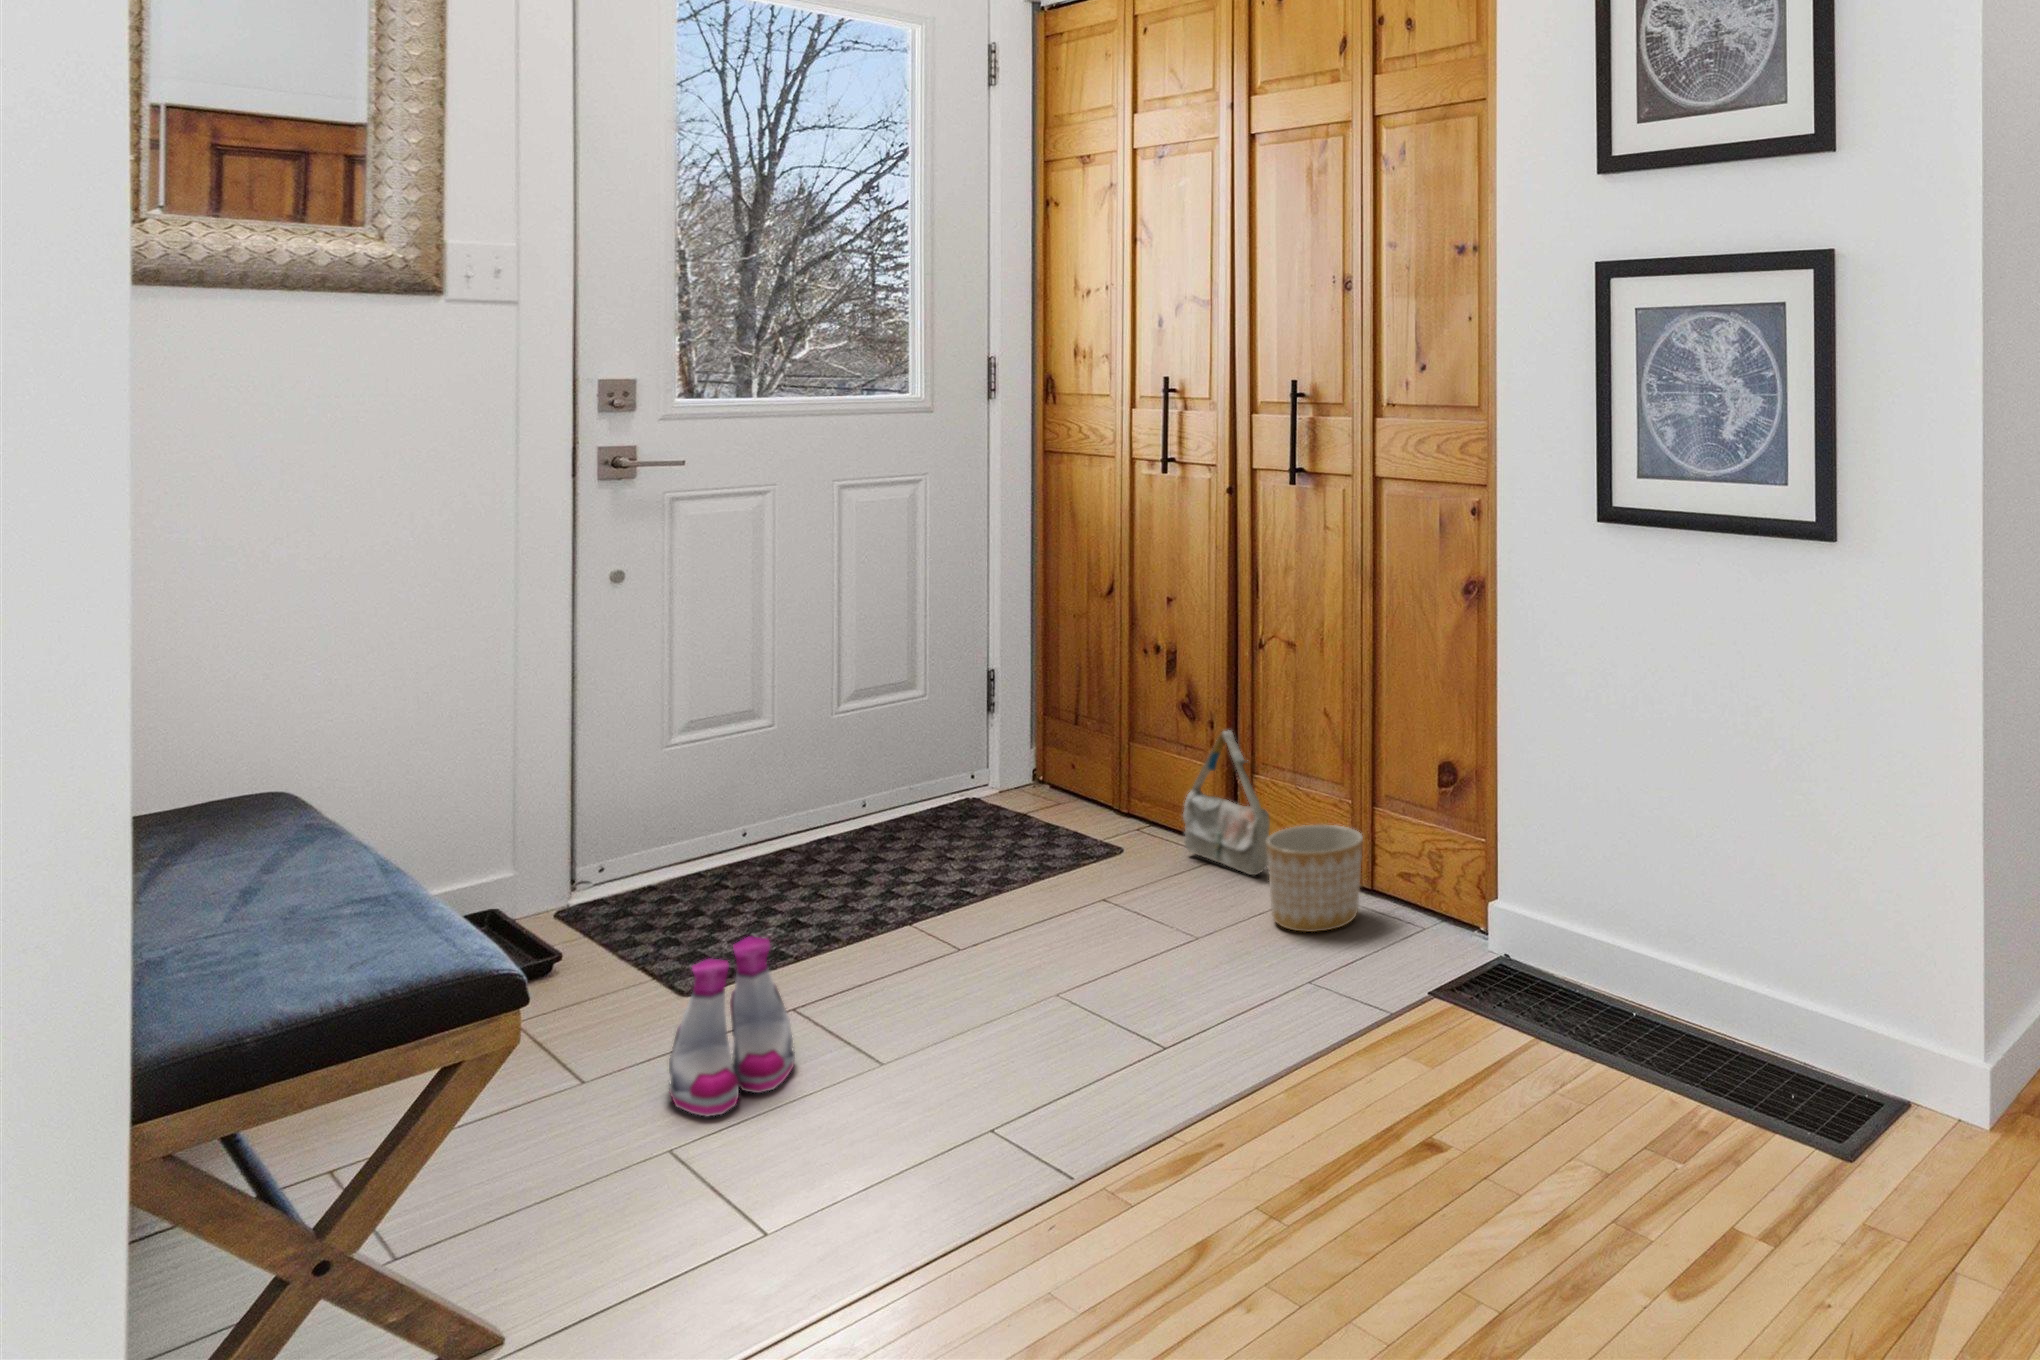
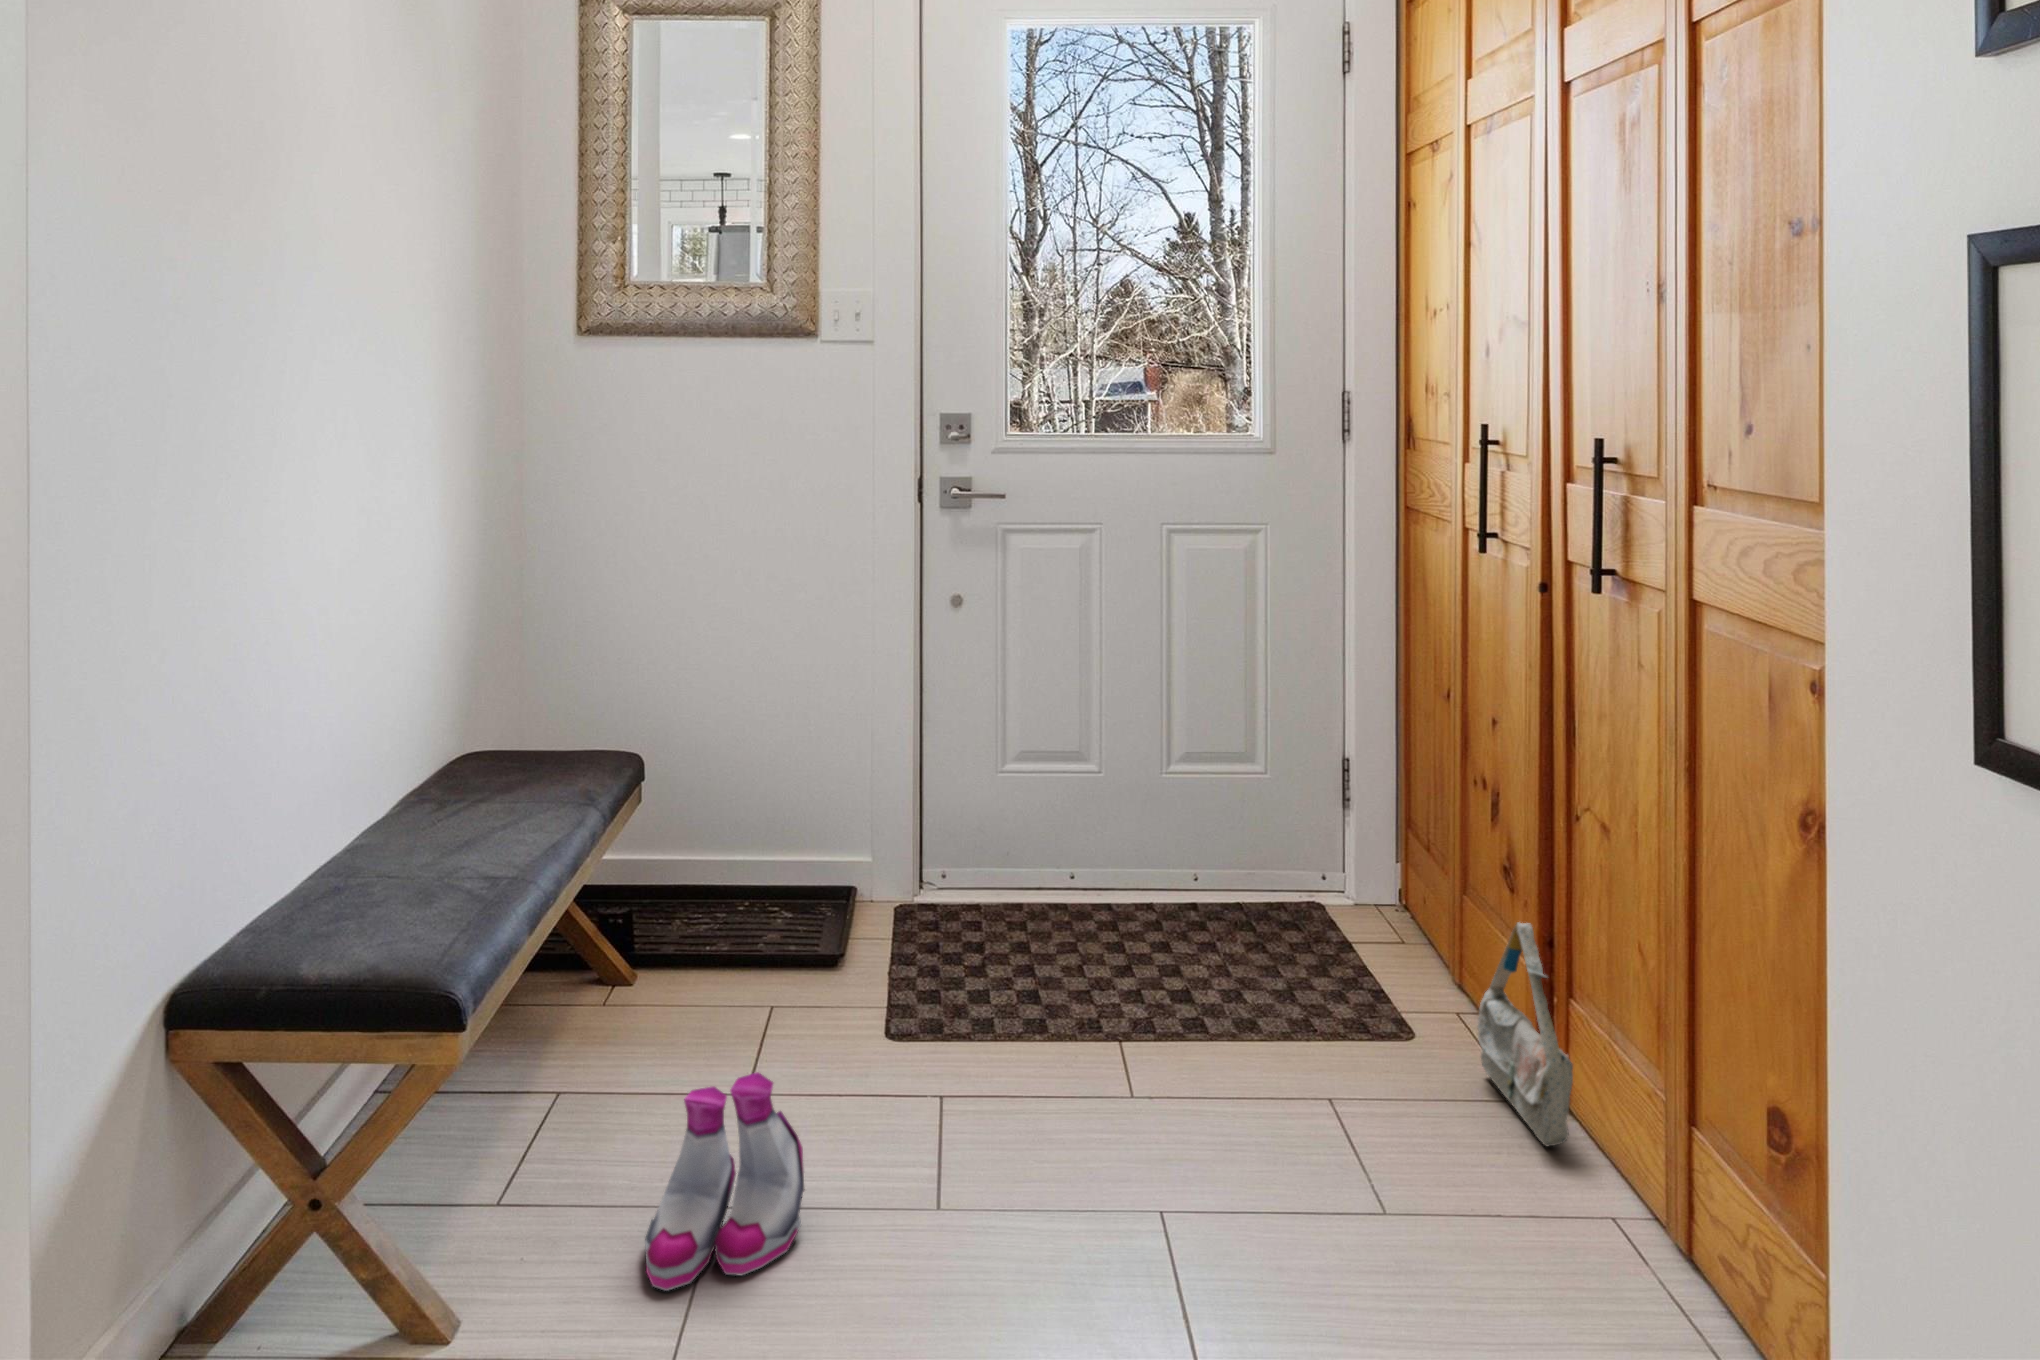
planter: present [1266,825,1363,932] -> none [1497,1109,1656,1303]

